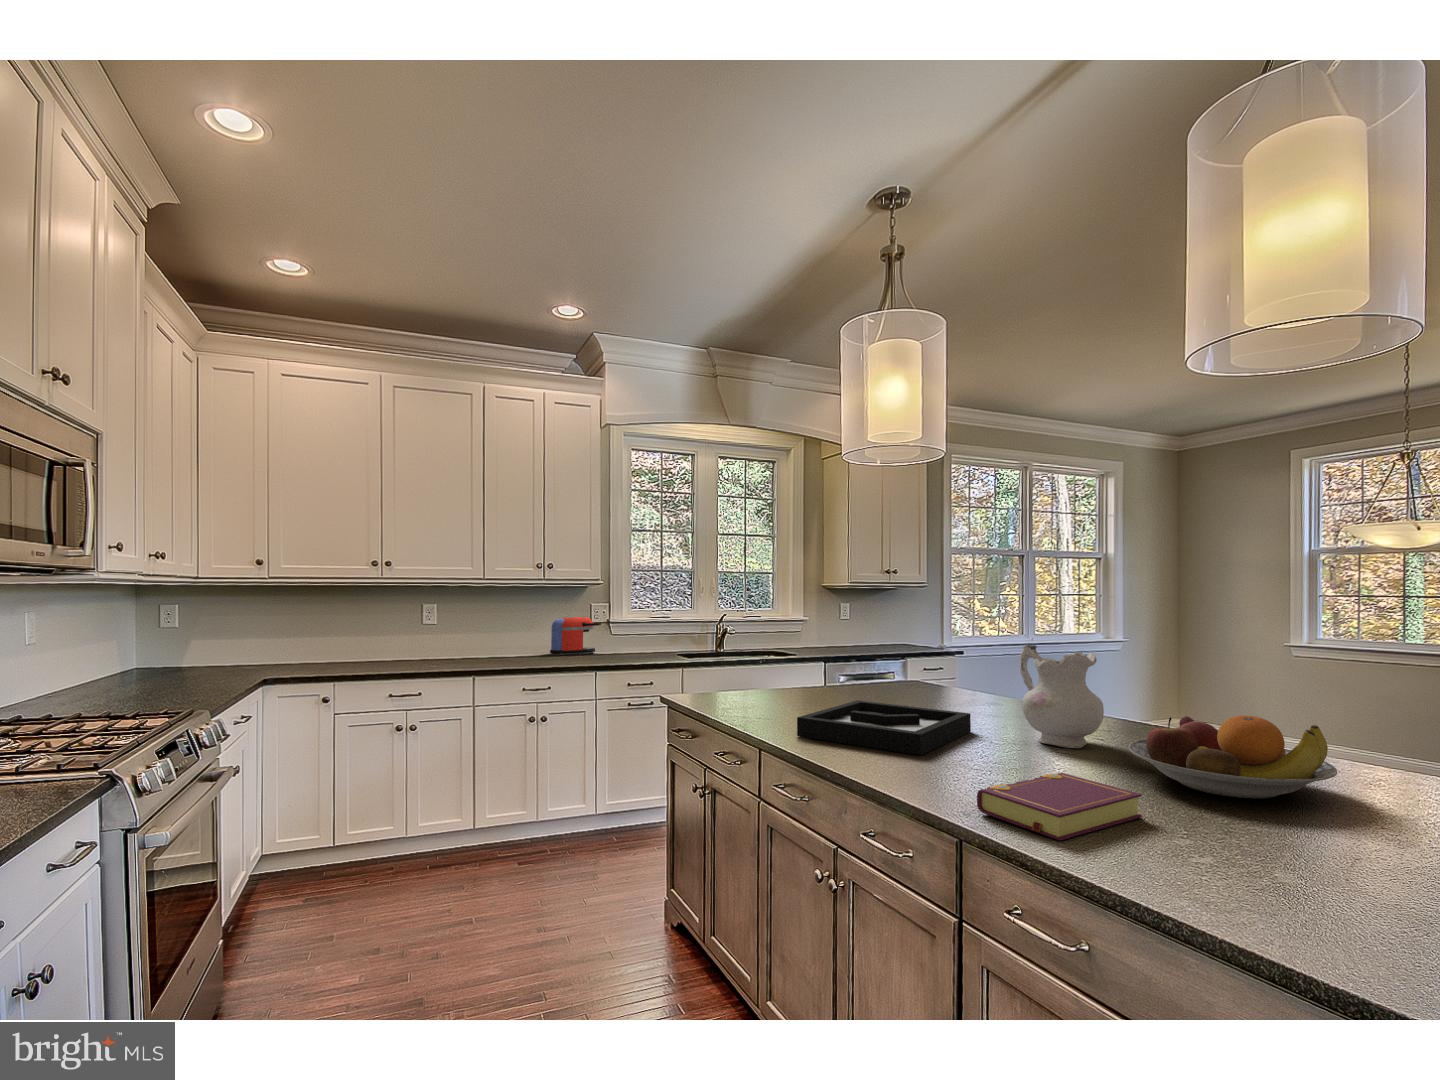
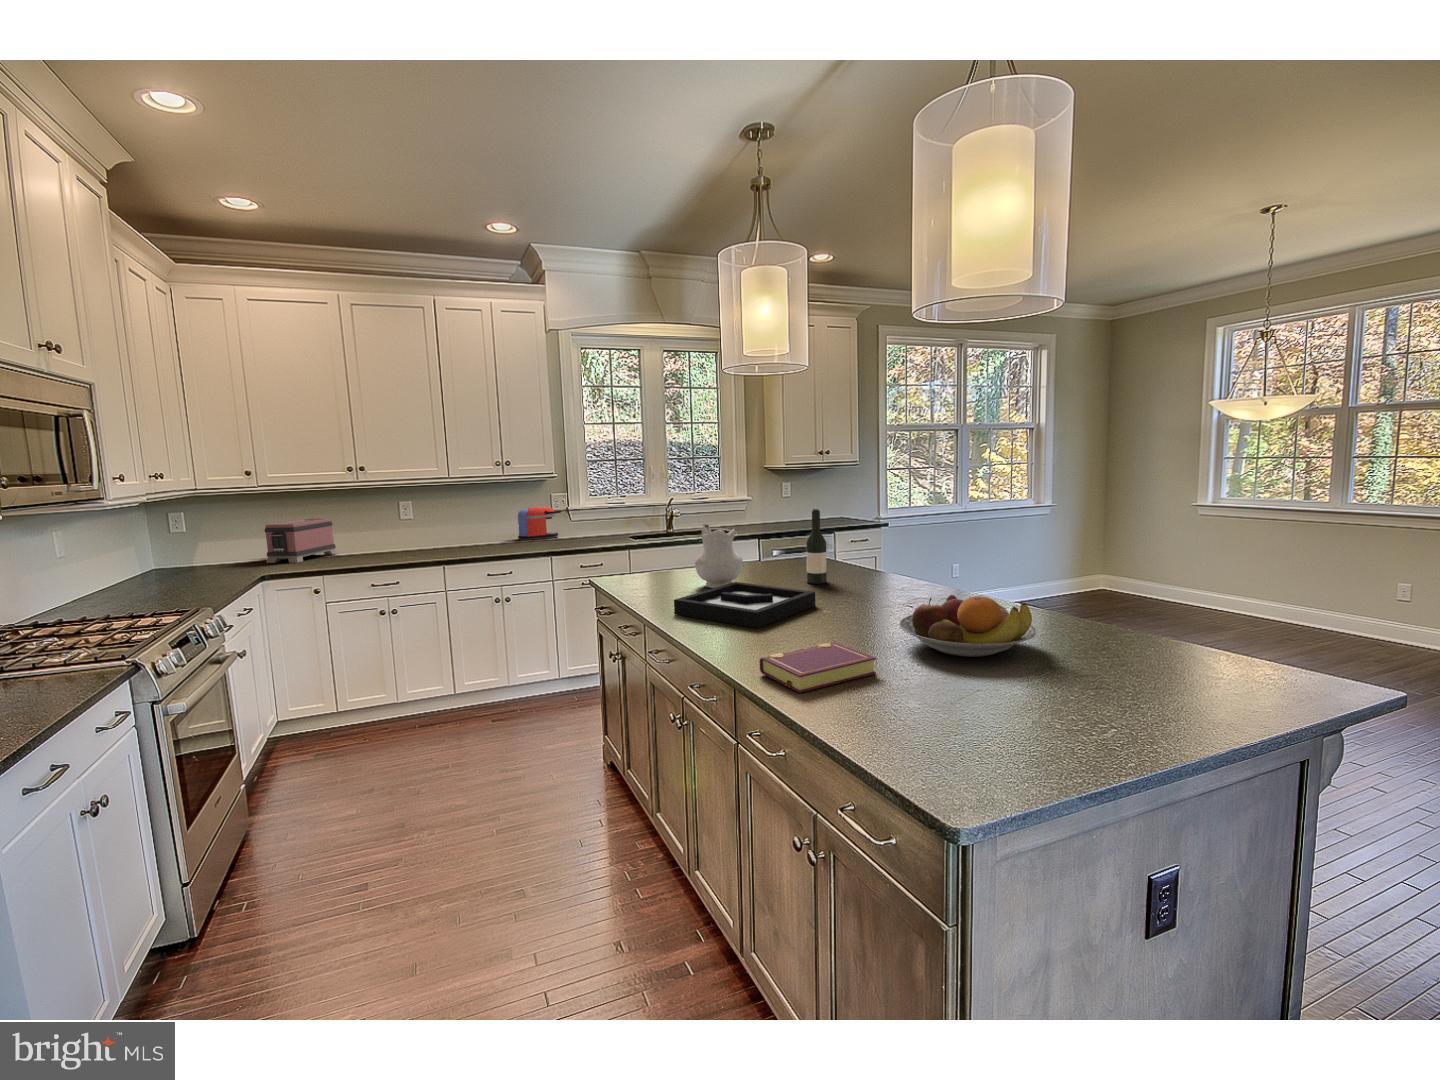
wine bottle: none [932,616,959,707] -> present [806,509,827,584]
toaster: none [262,619,345,669] -> present [265,518,337,563]
ceramic pitcher: present [1020,644,1104,748] -> present [695,524,743,588]

